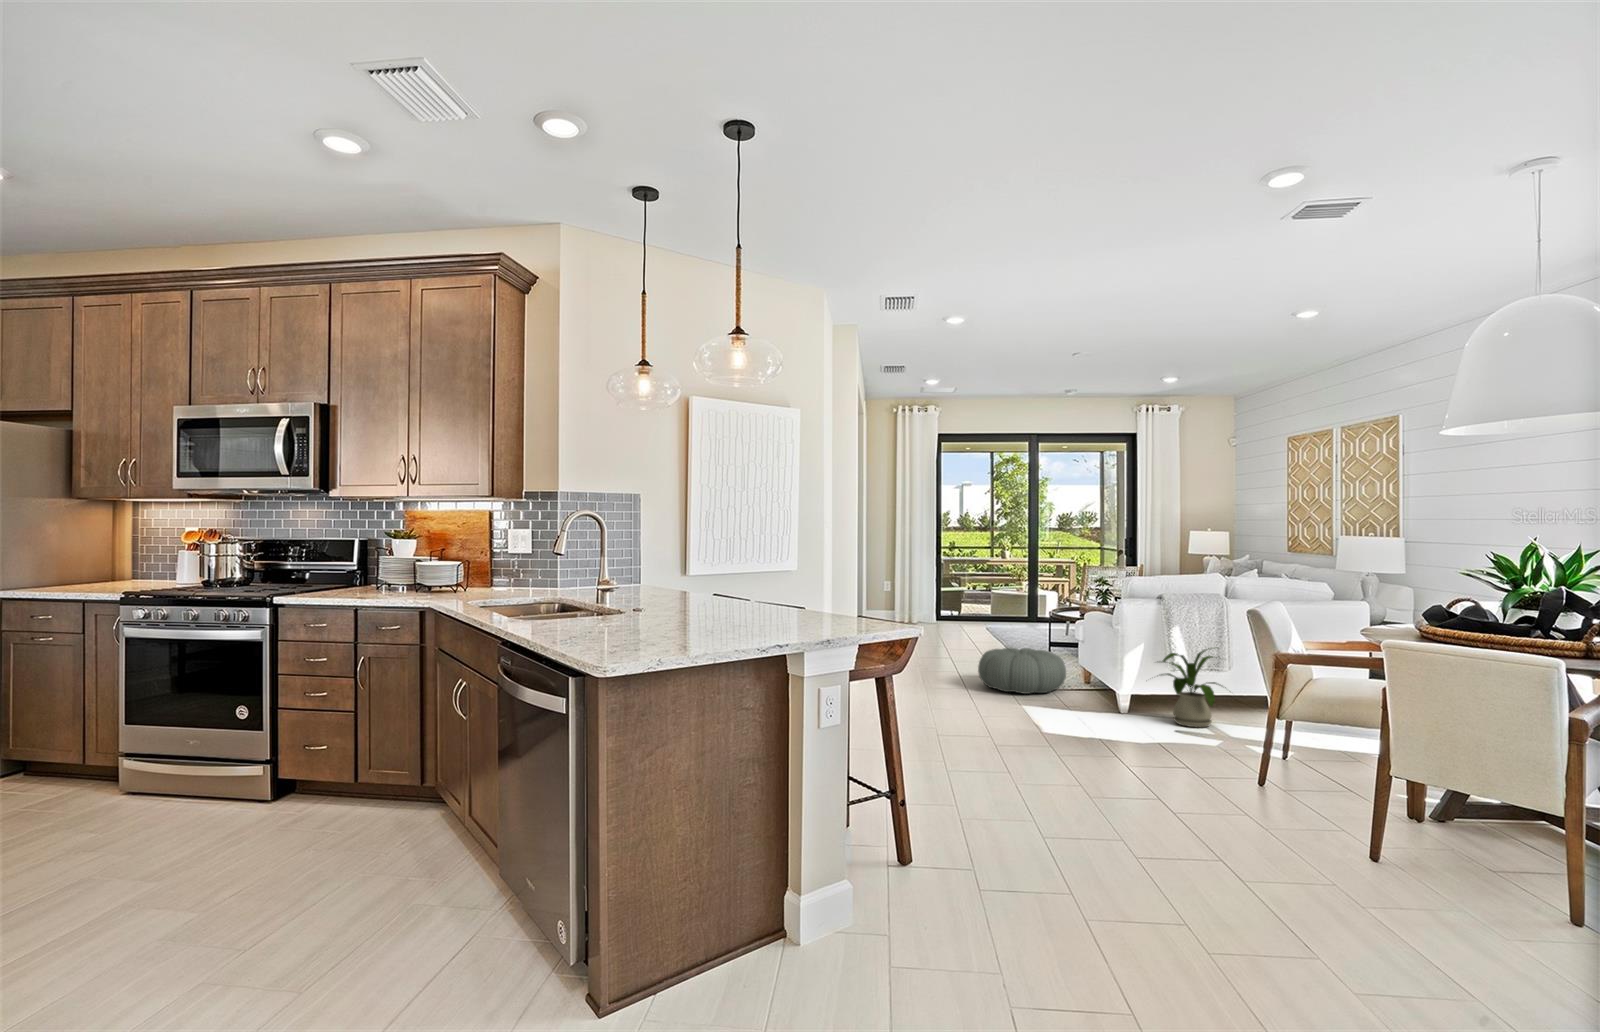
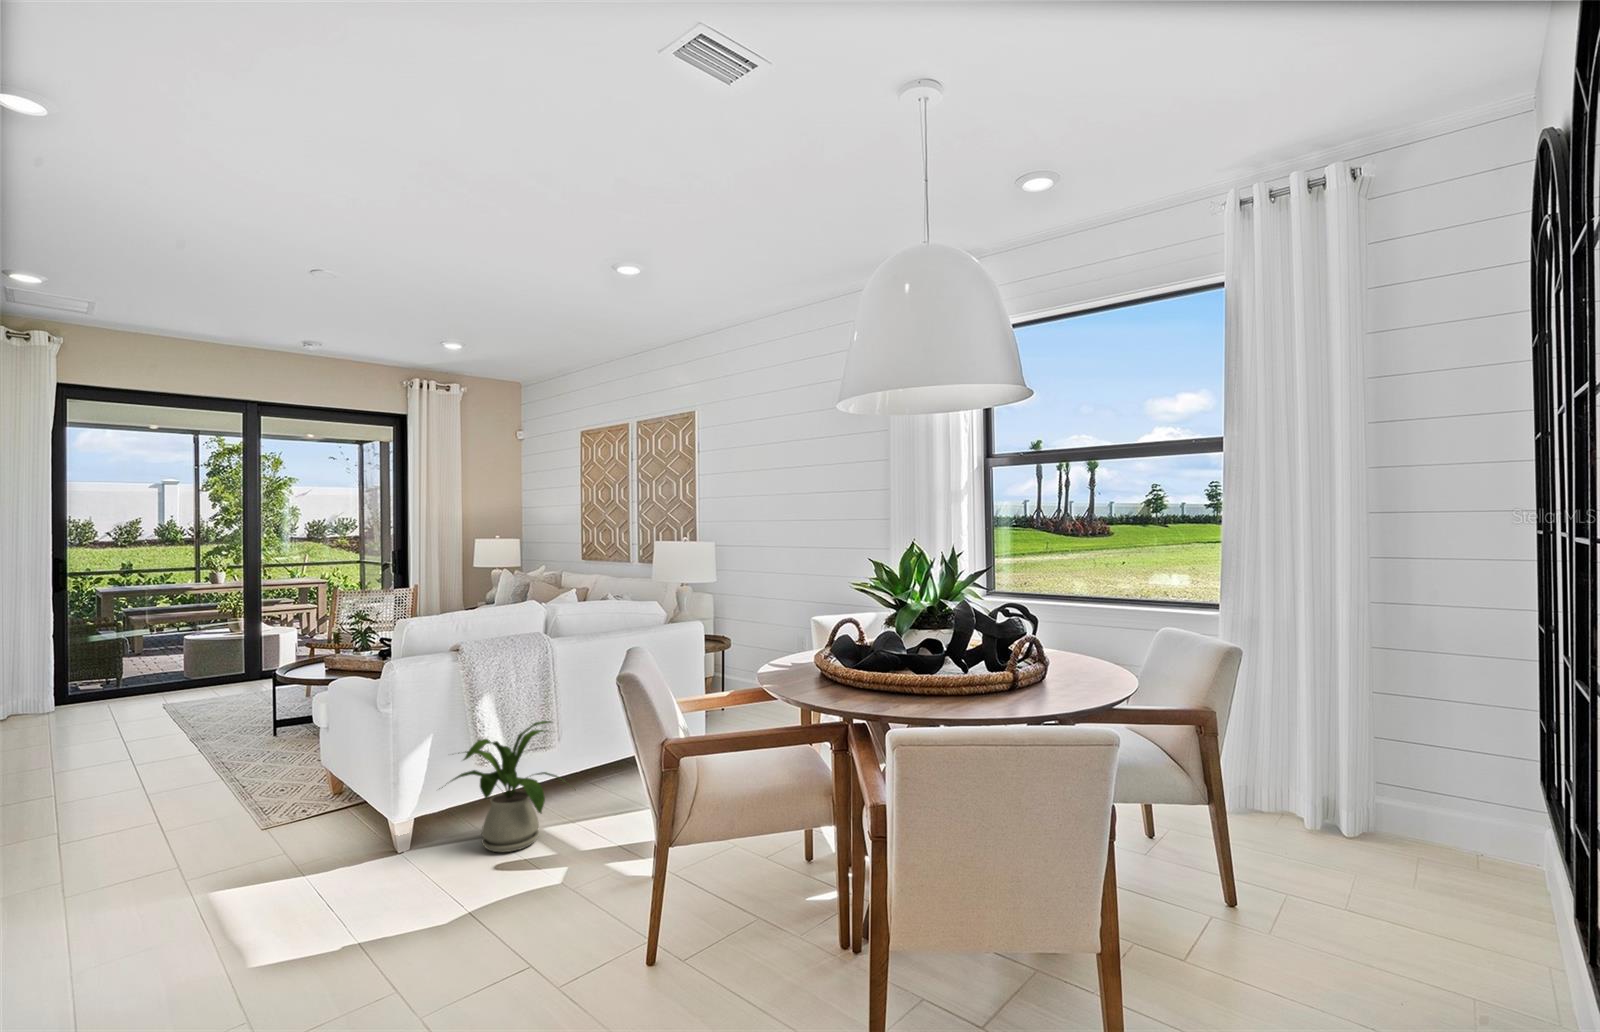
pouf: present [978,648,1066,694] -> none [102,755,297,858]

